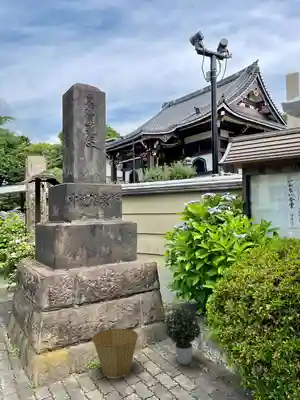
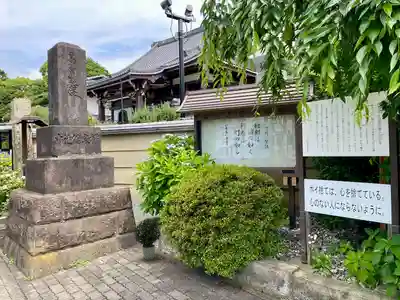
basket: present [92,328,138,377] -> none [77,238,113,271]

